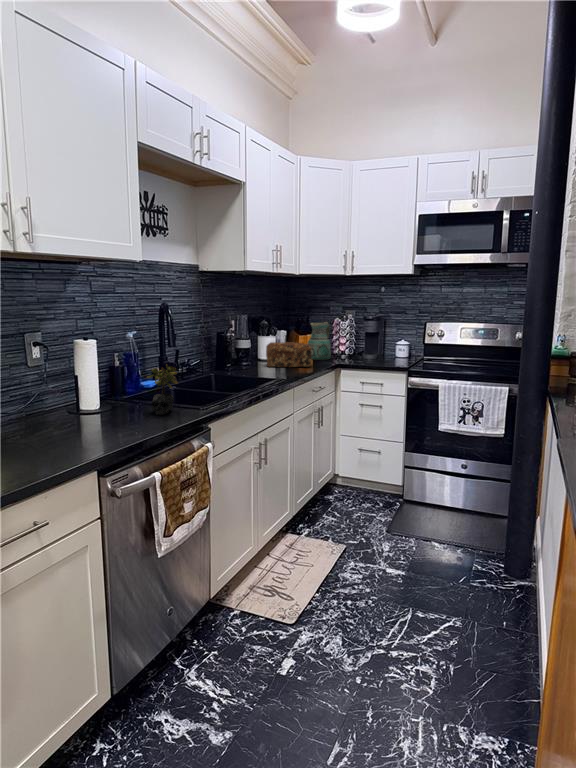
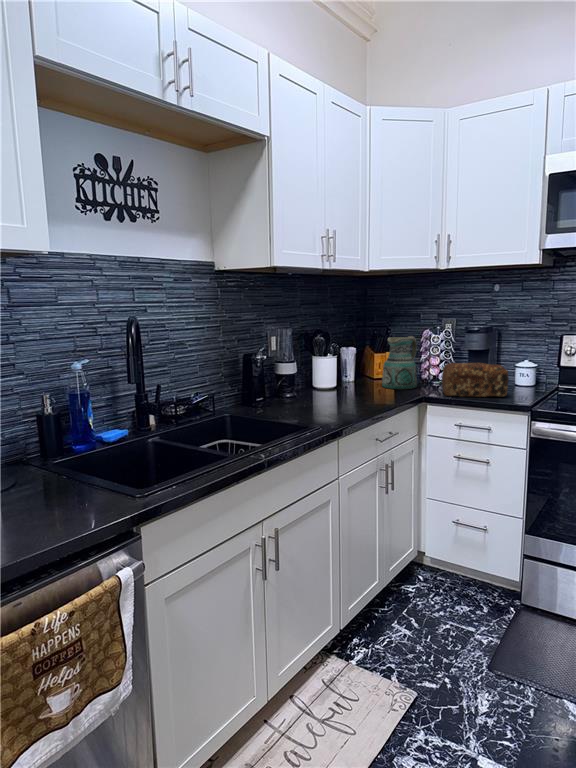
bread loaf: present [266,342,312,367] -> present [442,363,509,397]
succulent plant: present [147,364,178,415] -> none [39,422,94,512]

